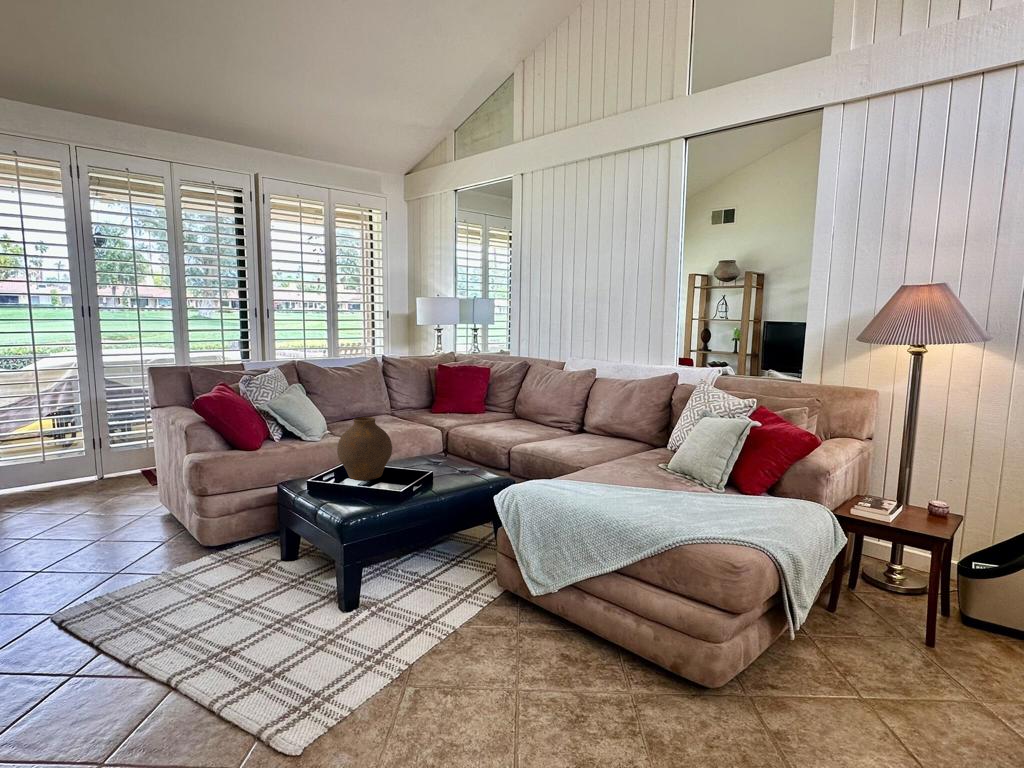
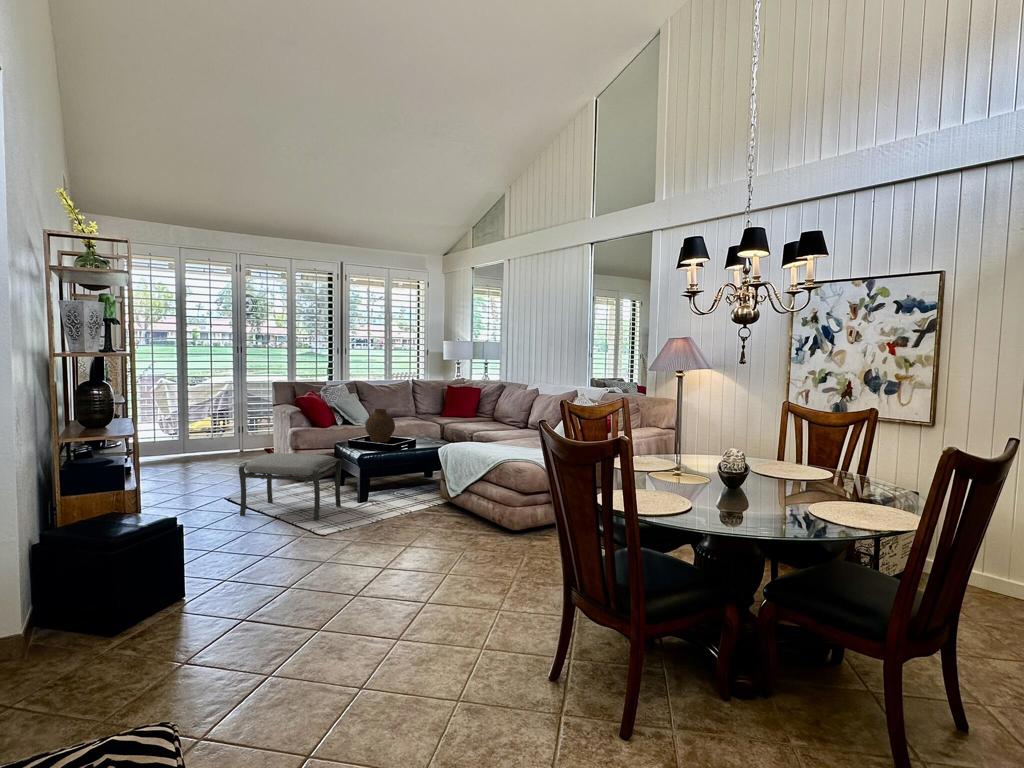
ottoman: none [62,529,307,694] -> present [239,453,342,520]

